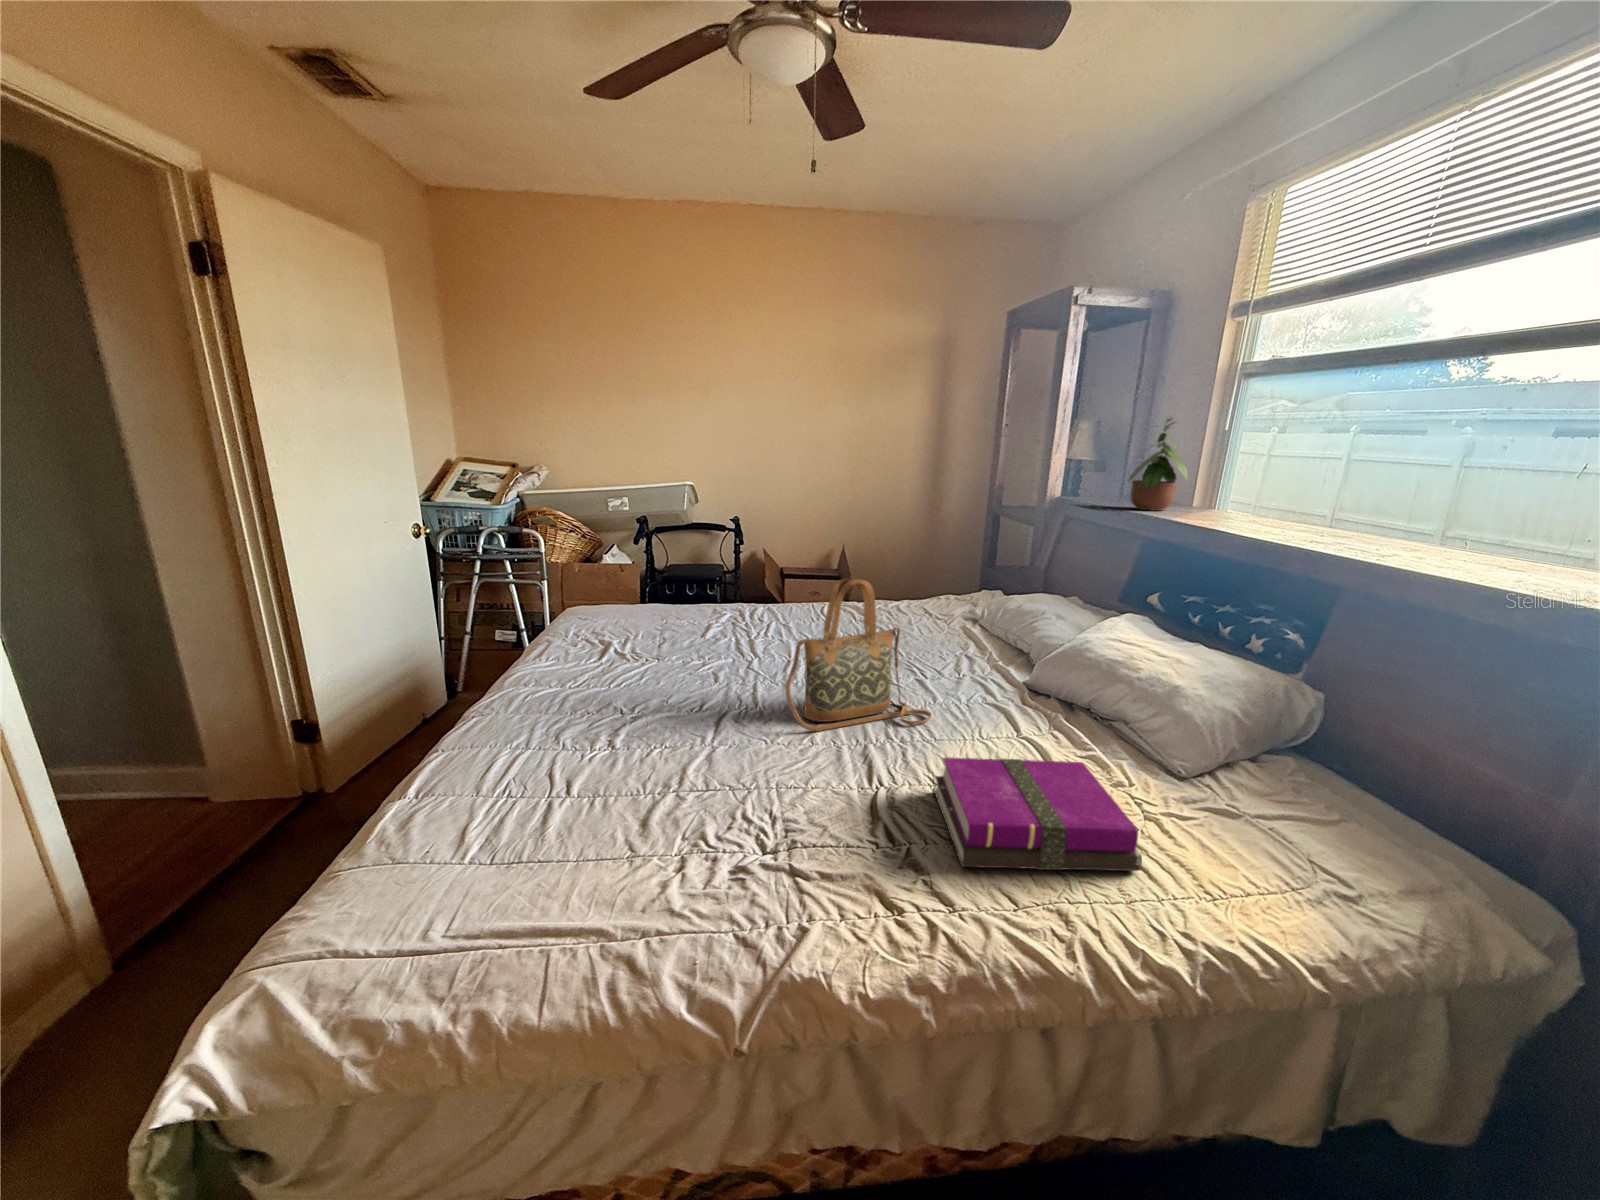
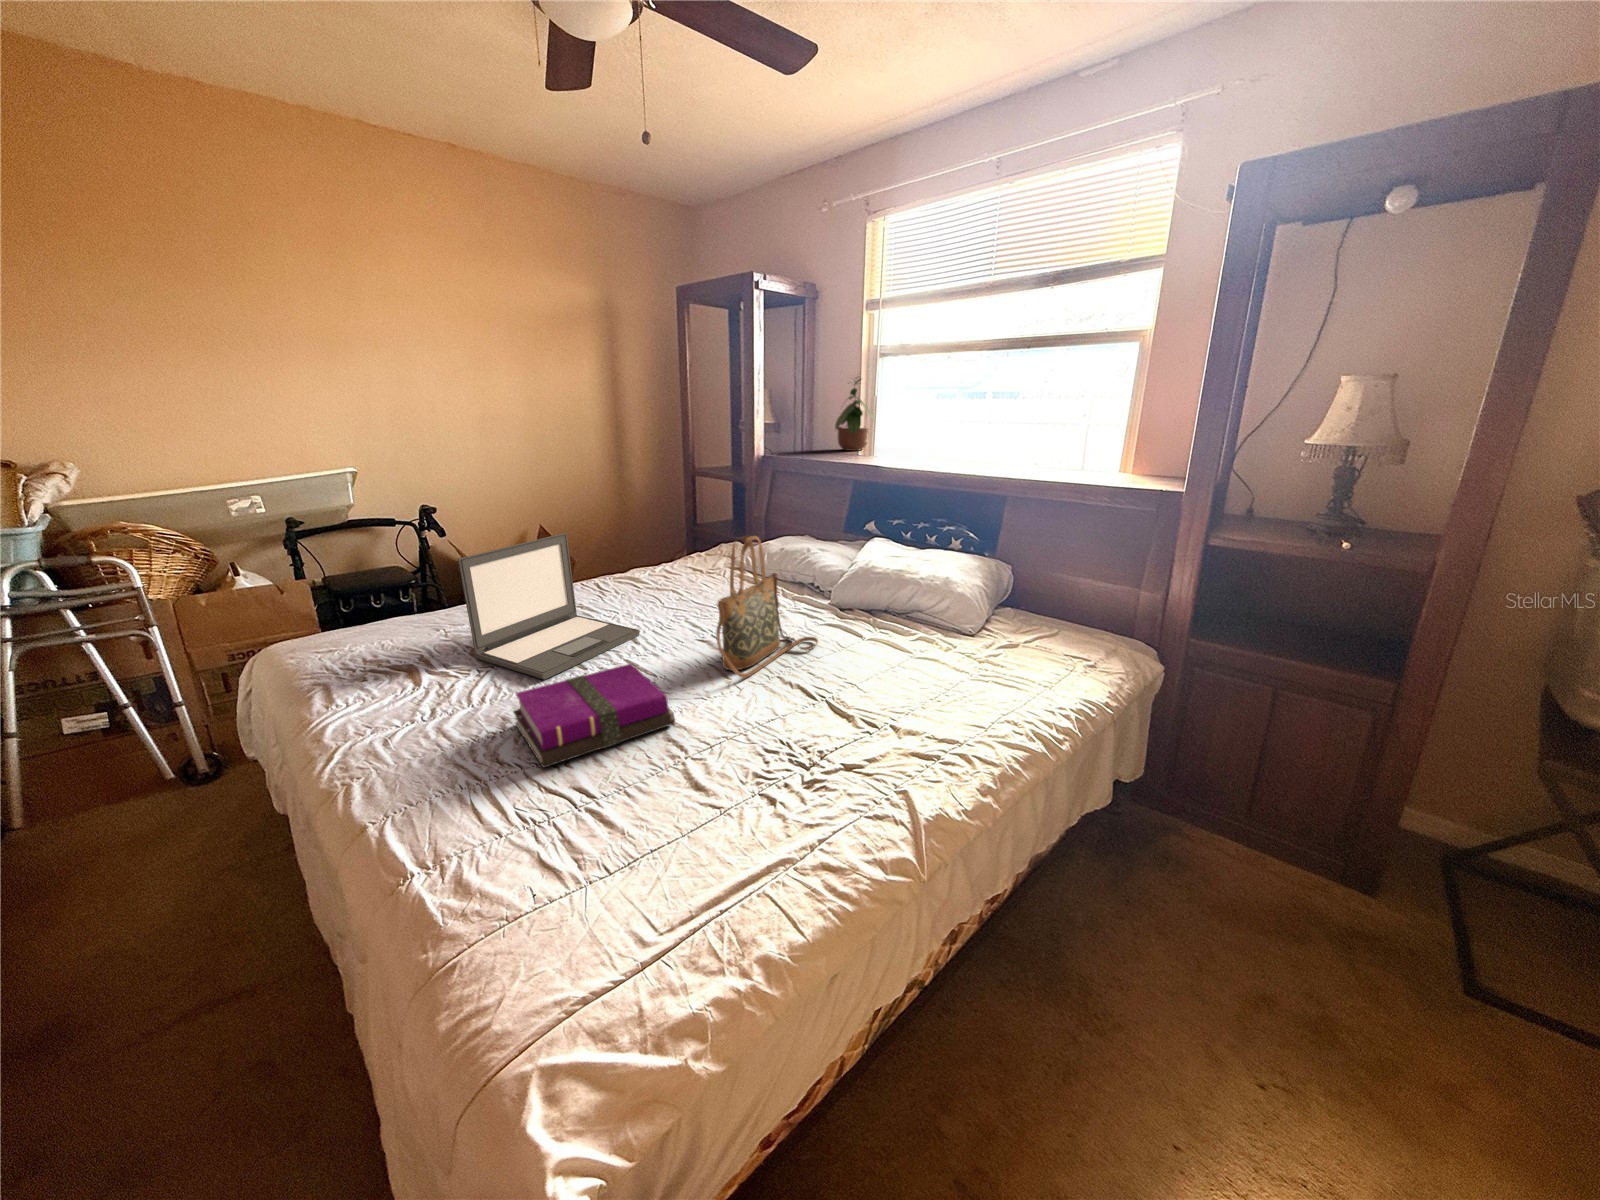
laptop: none [640,553,778,677] -> present [458,533,640,680]
notebook: present [934,757,1142,871] -> present [513,664,675,768]

